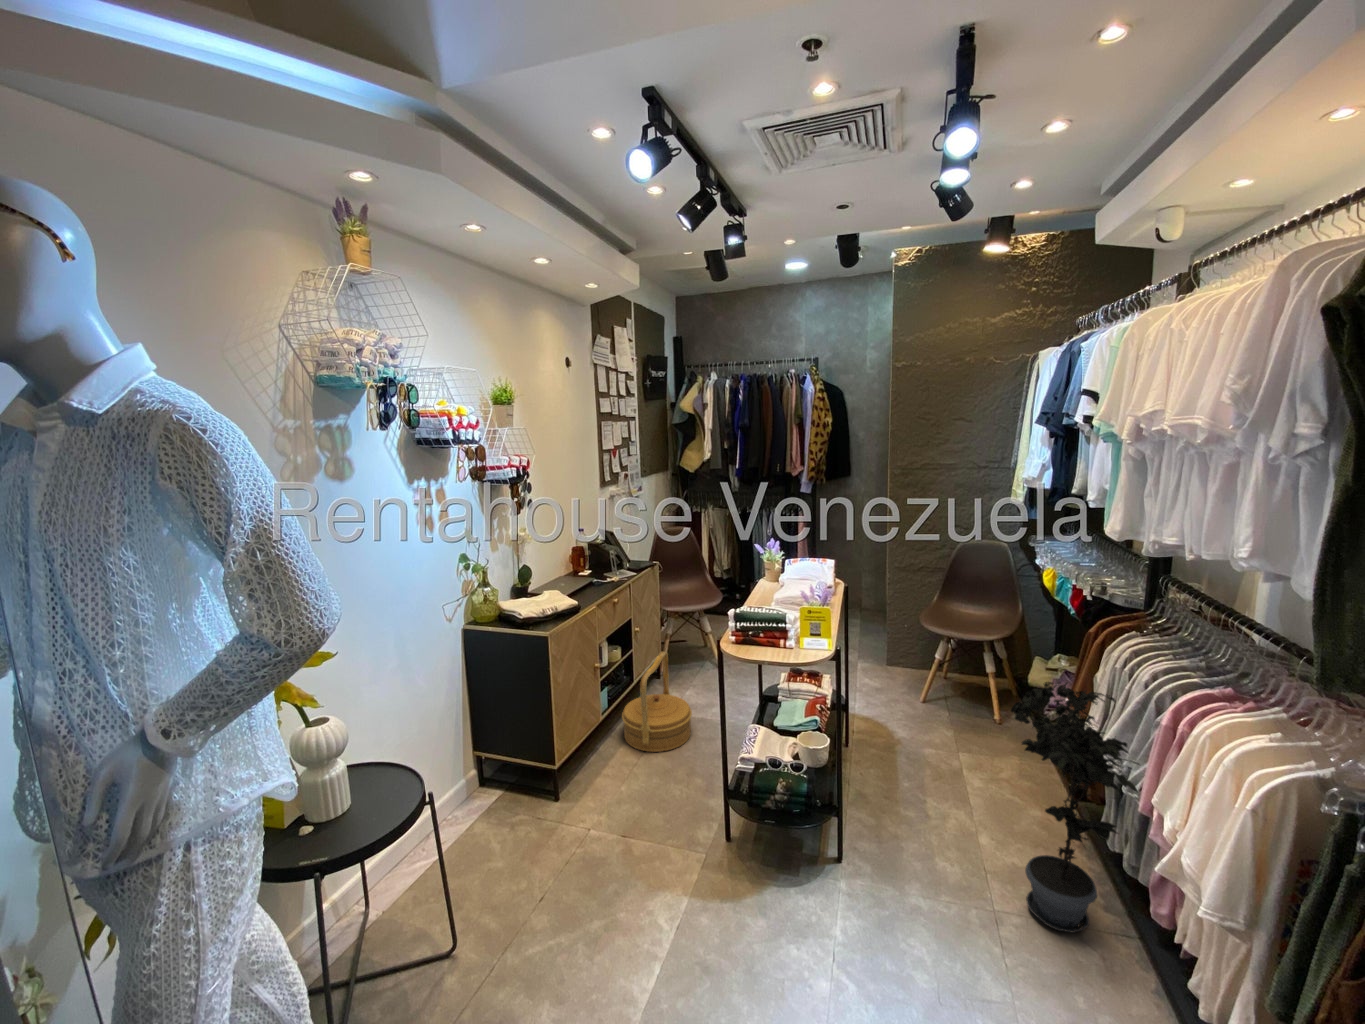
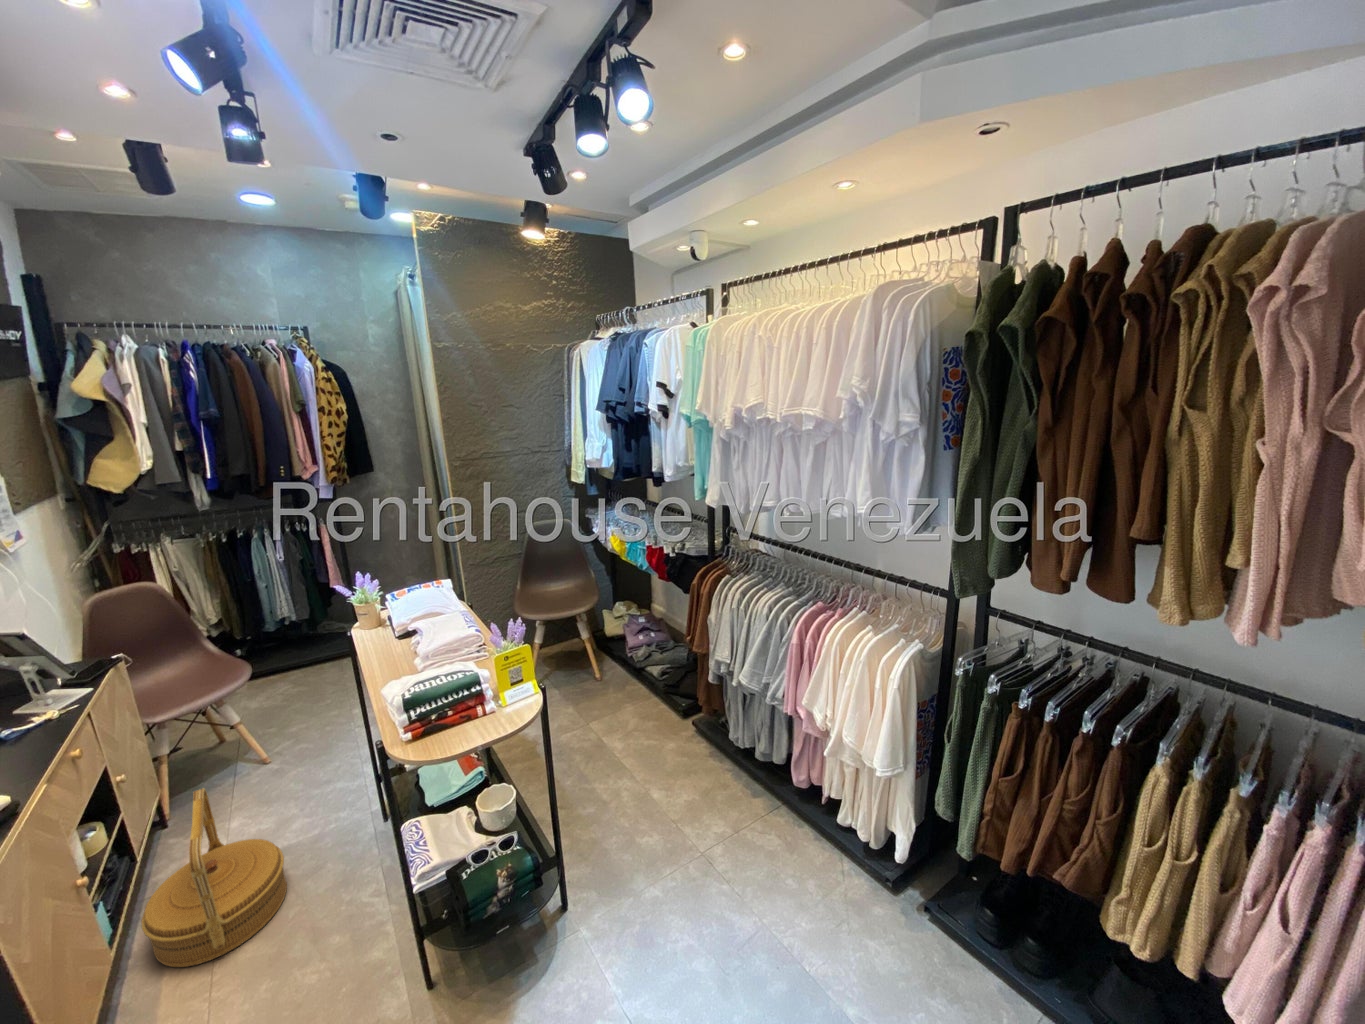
potted plant: present [1011,682,1139,933] -> none [690,634,786,834]

